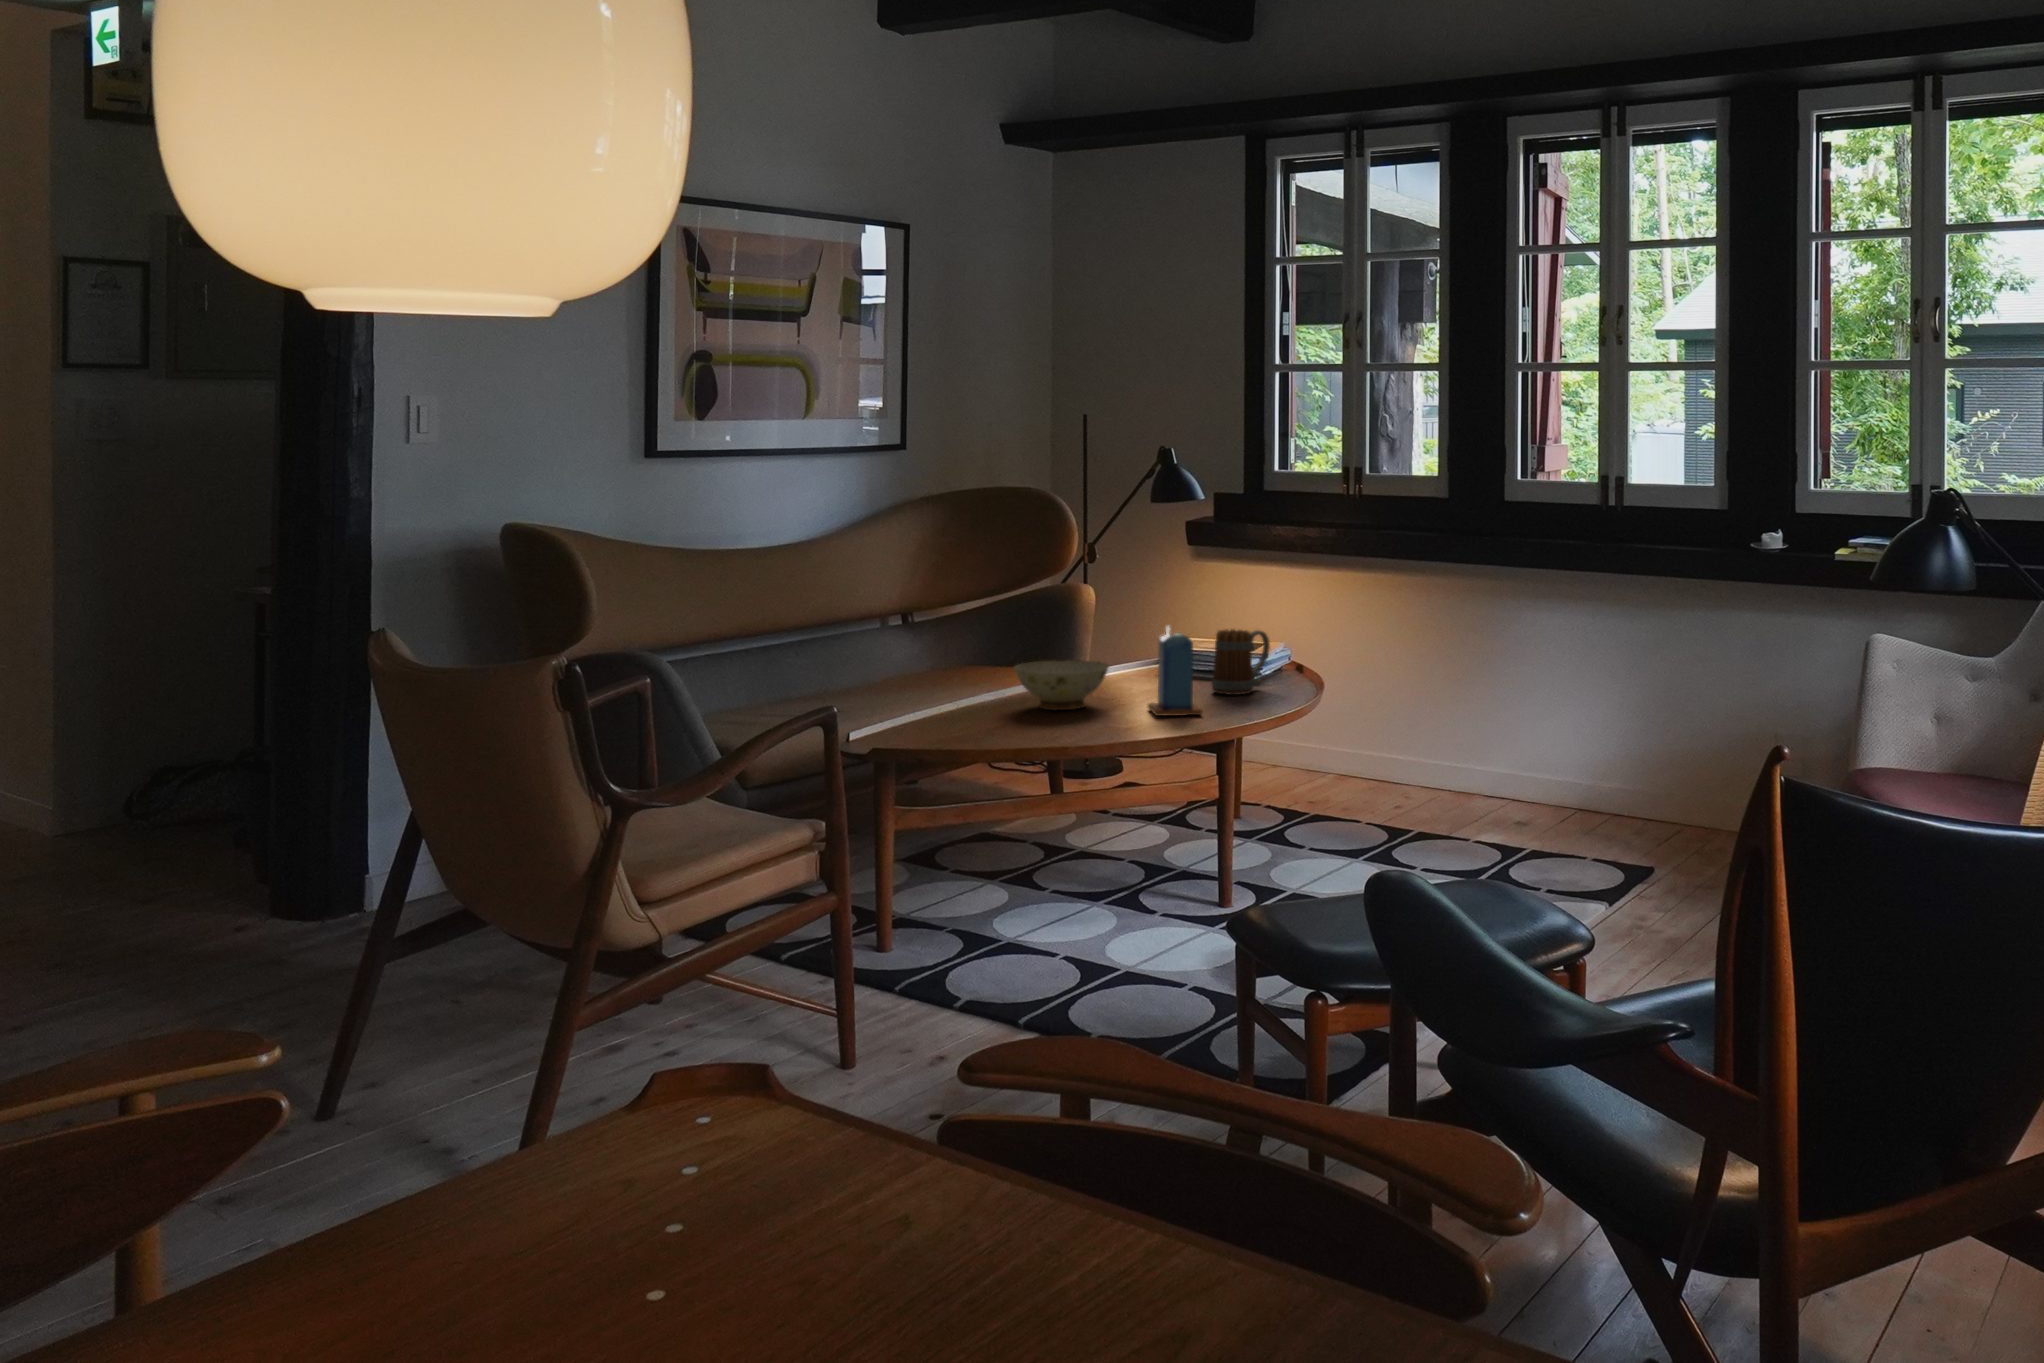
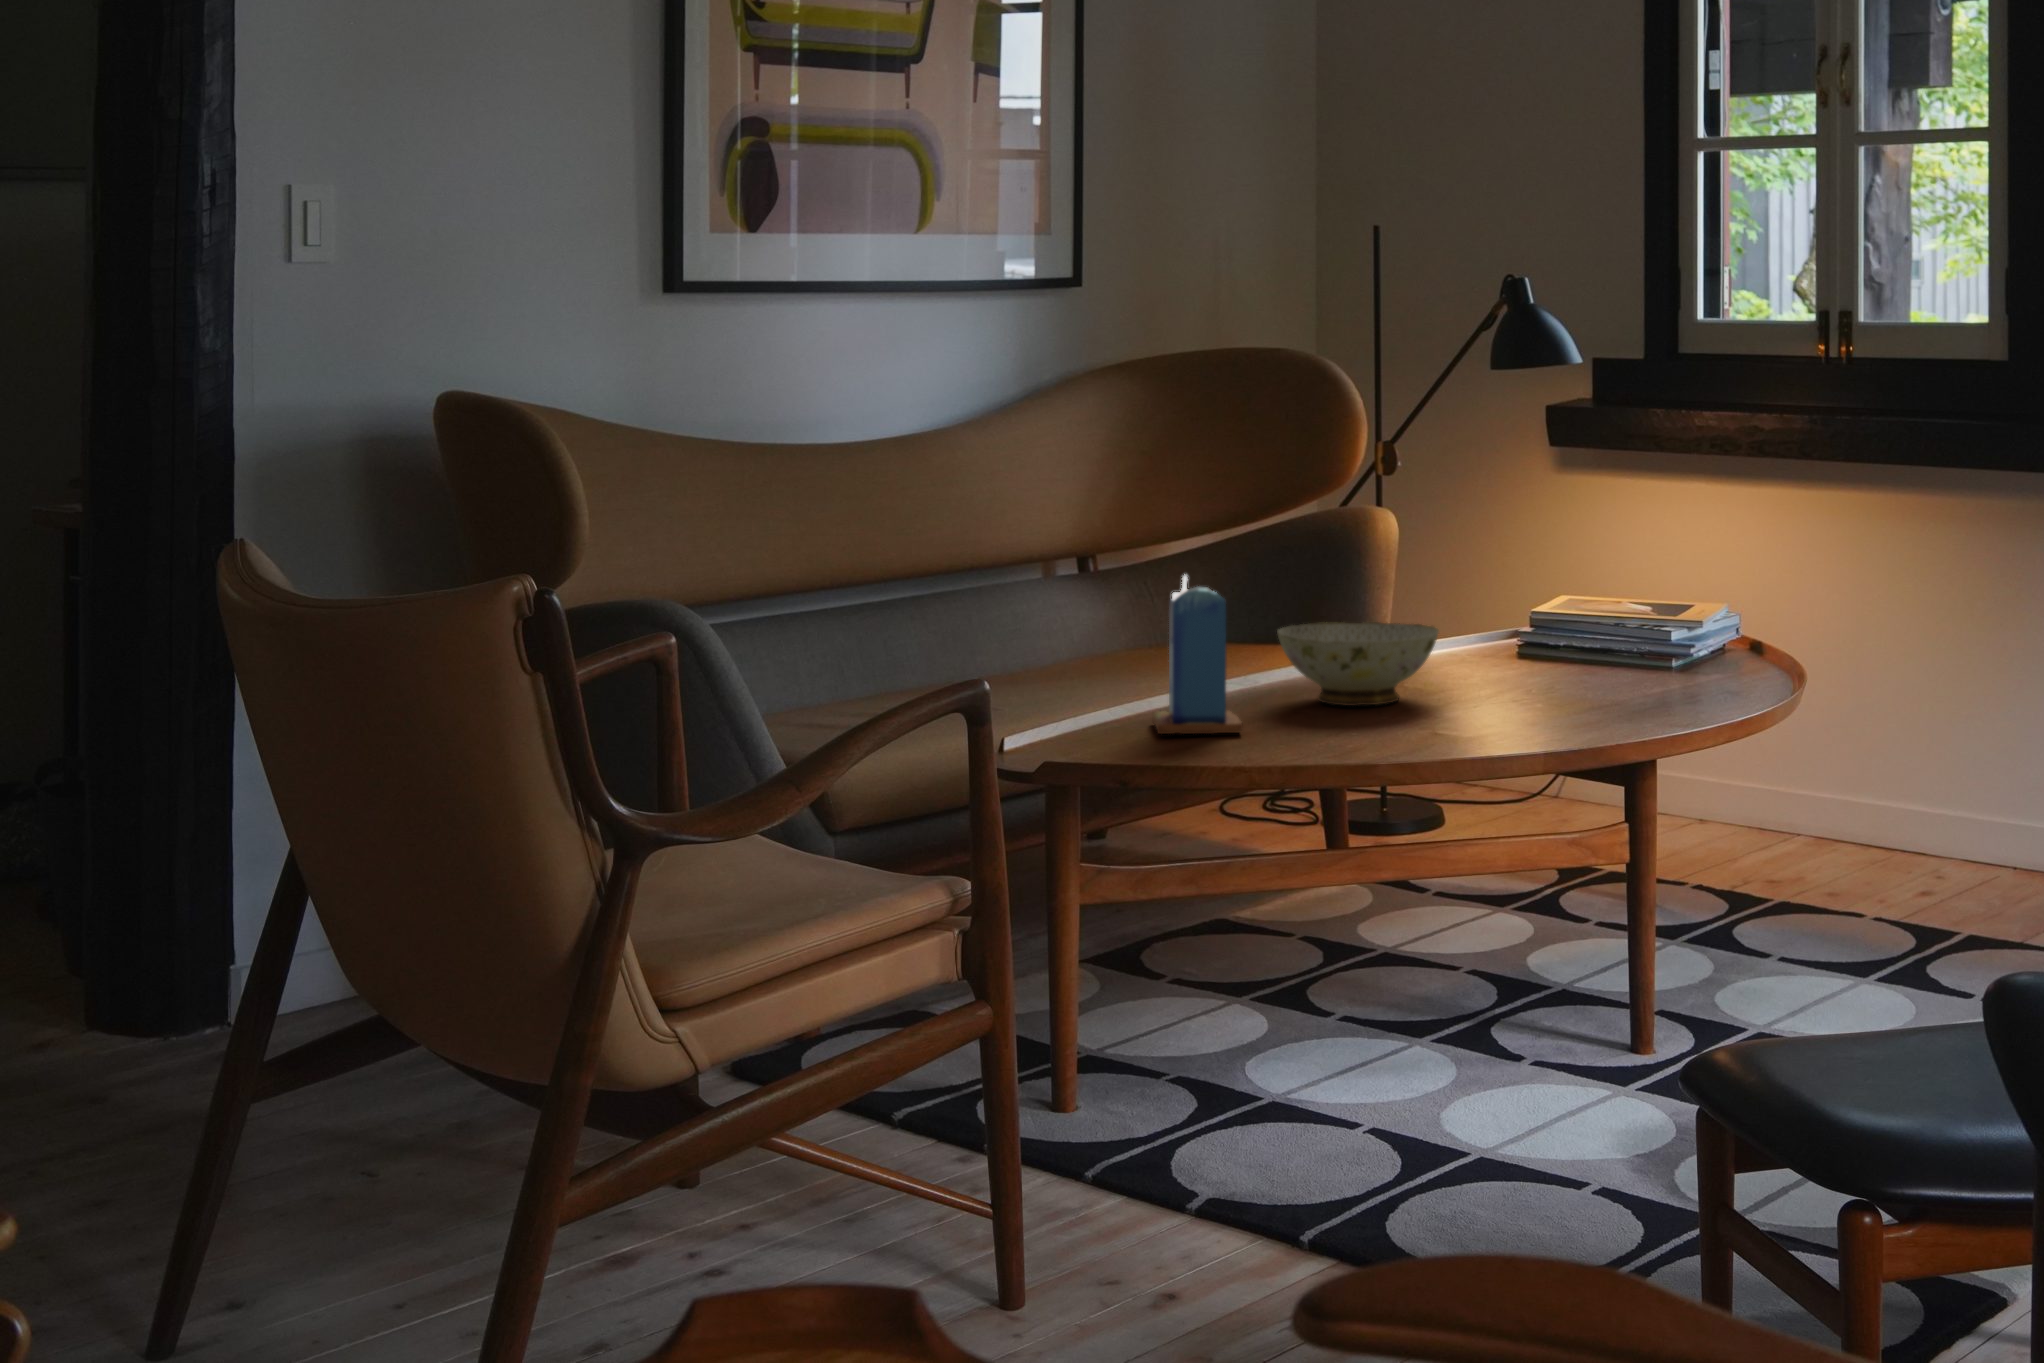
candle: present [1148,627,1202,716] -> present [1152,575,1242,734]
mug: present [1212,629,1270,695] -> none [1614,571,1715,684]

